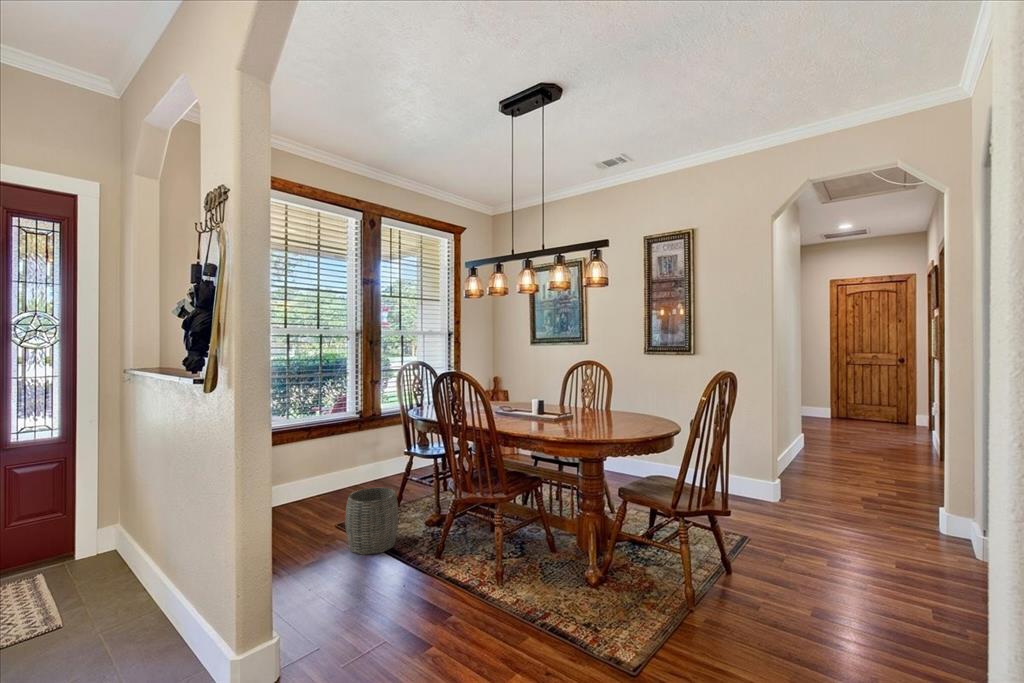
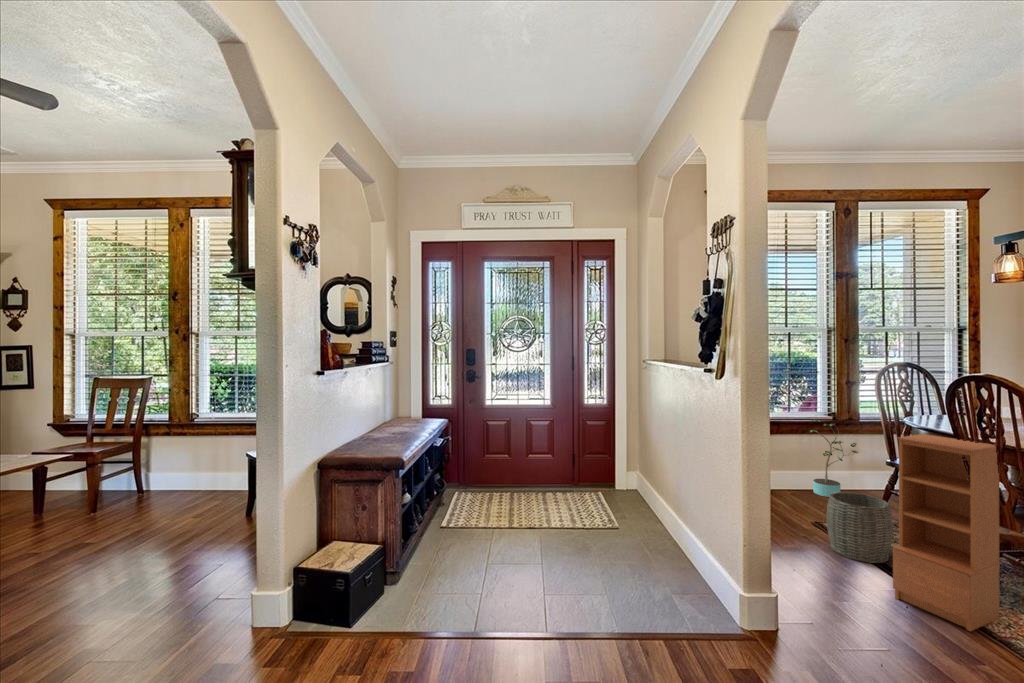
potted plant: none [336,420,379,494] -> present [808,420,857,497]
bookcase: none [394,425,464,590] -> present [893,434,1000,631]

